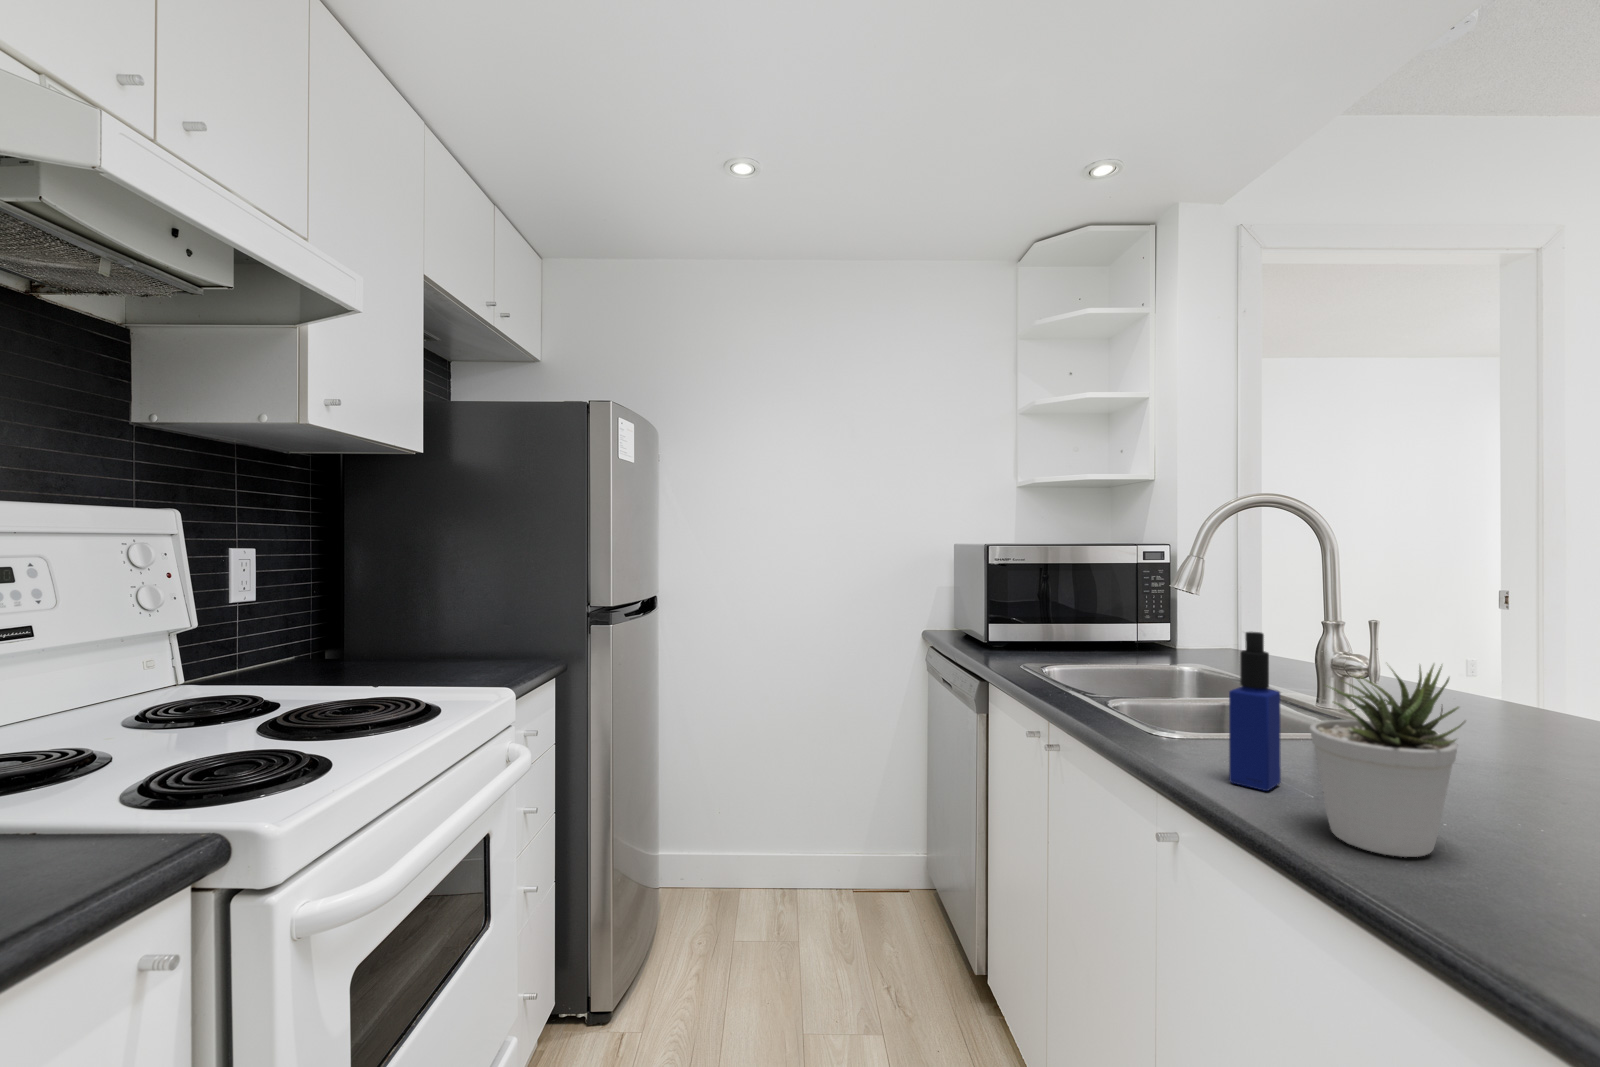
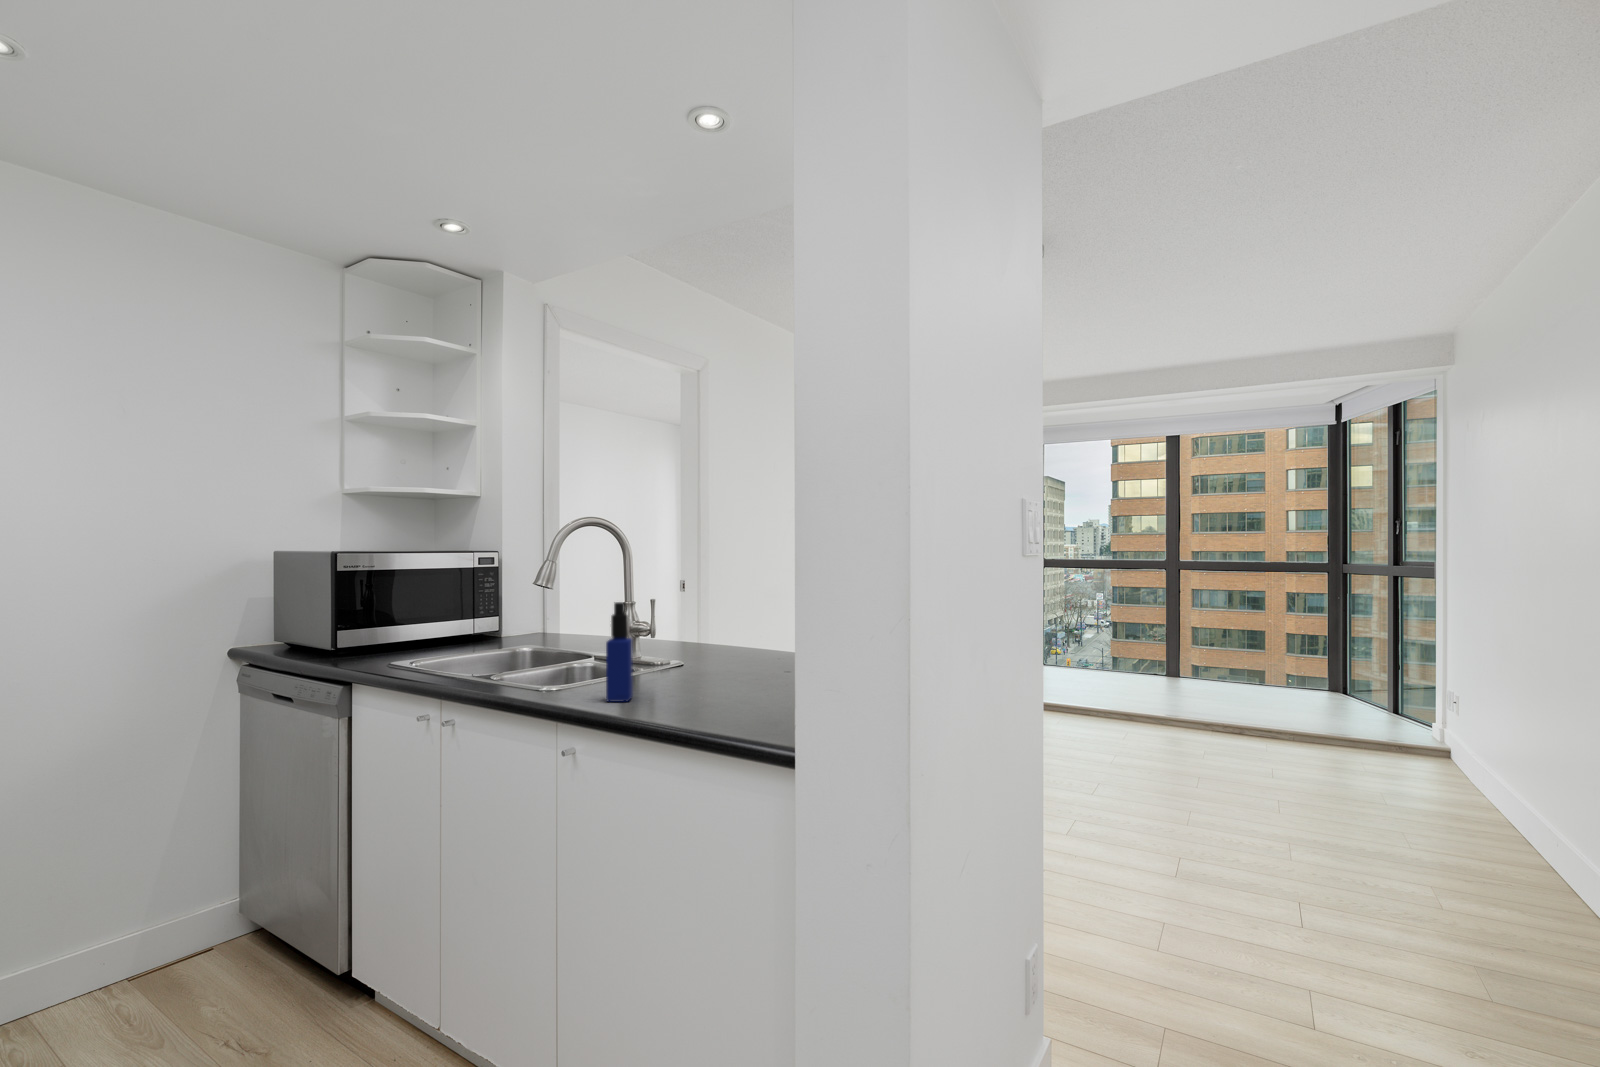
potted plant: present [1310,664,1465,857] -> none [660,606,728,713]

